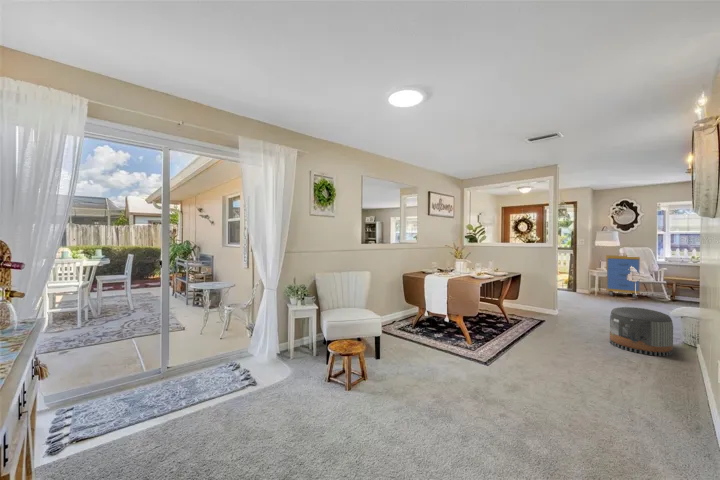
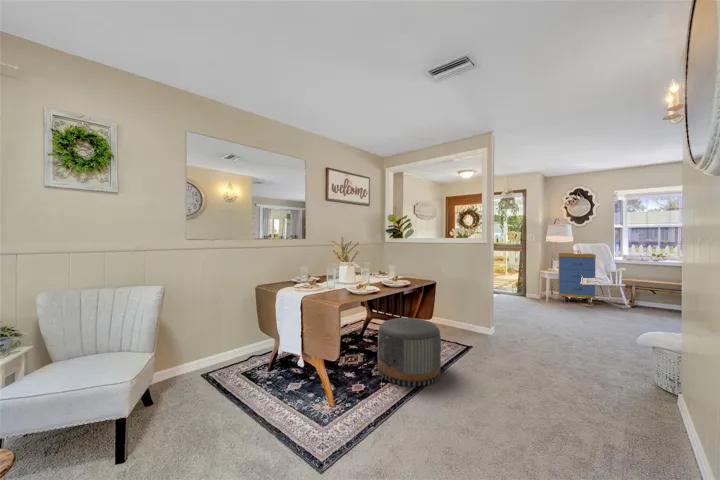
pouf: present [610,307,673,356] -> present [378,318,441,386]

